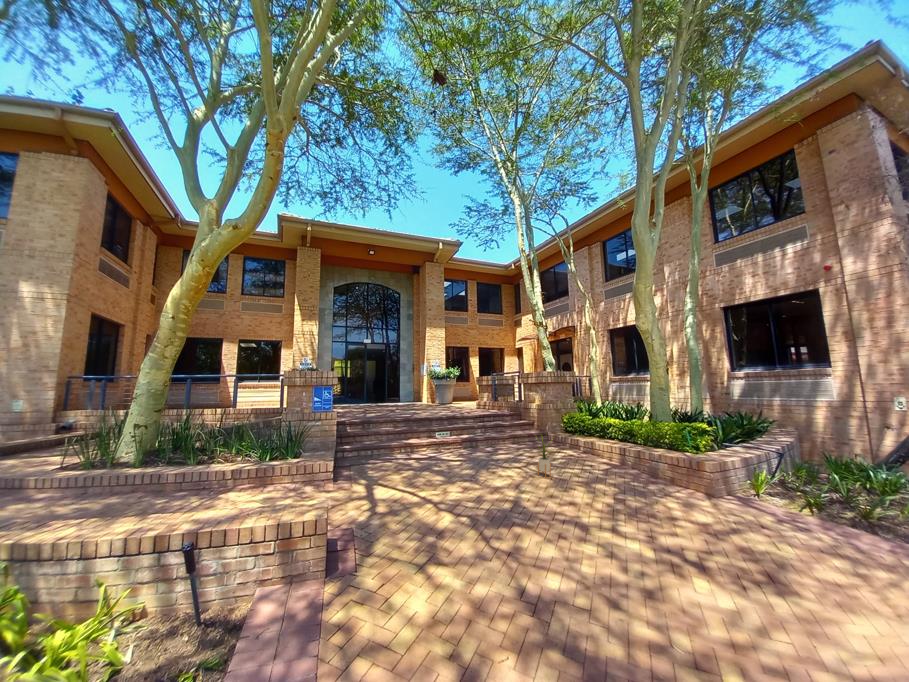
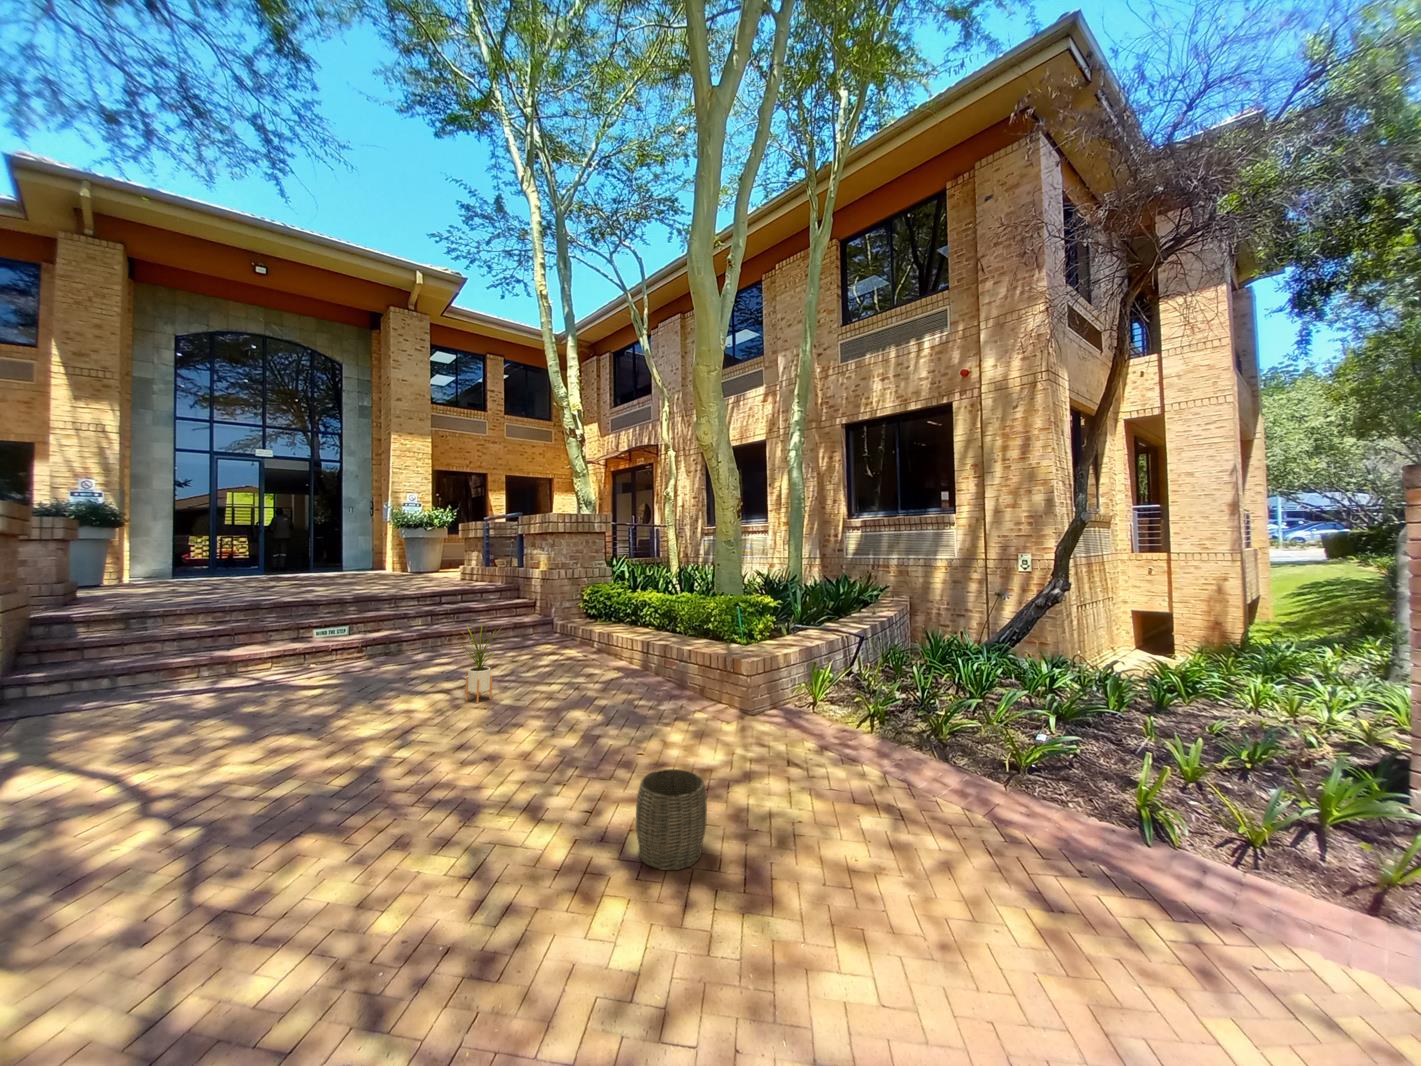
woven basket: none [701,514,746,567] -> present [636,769,707,870]

